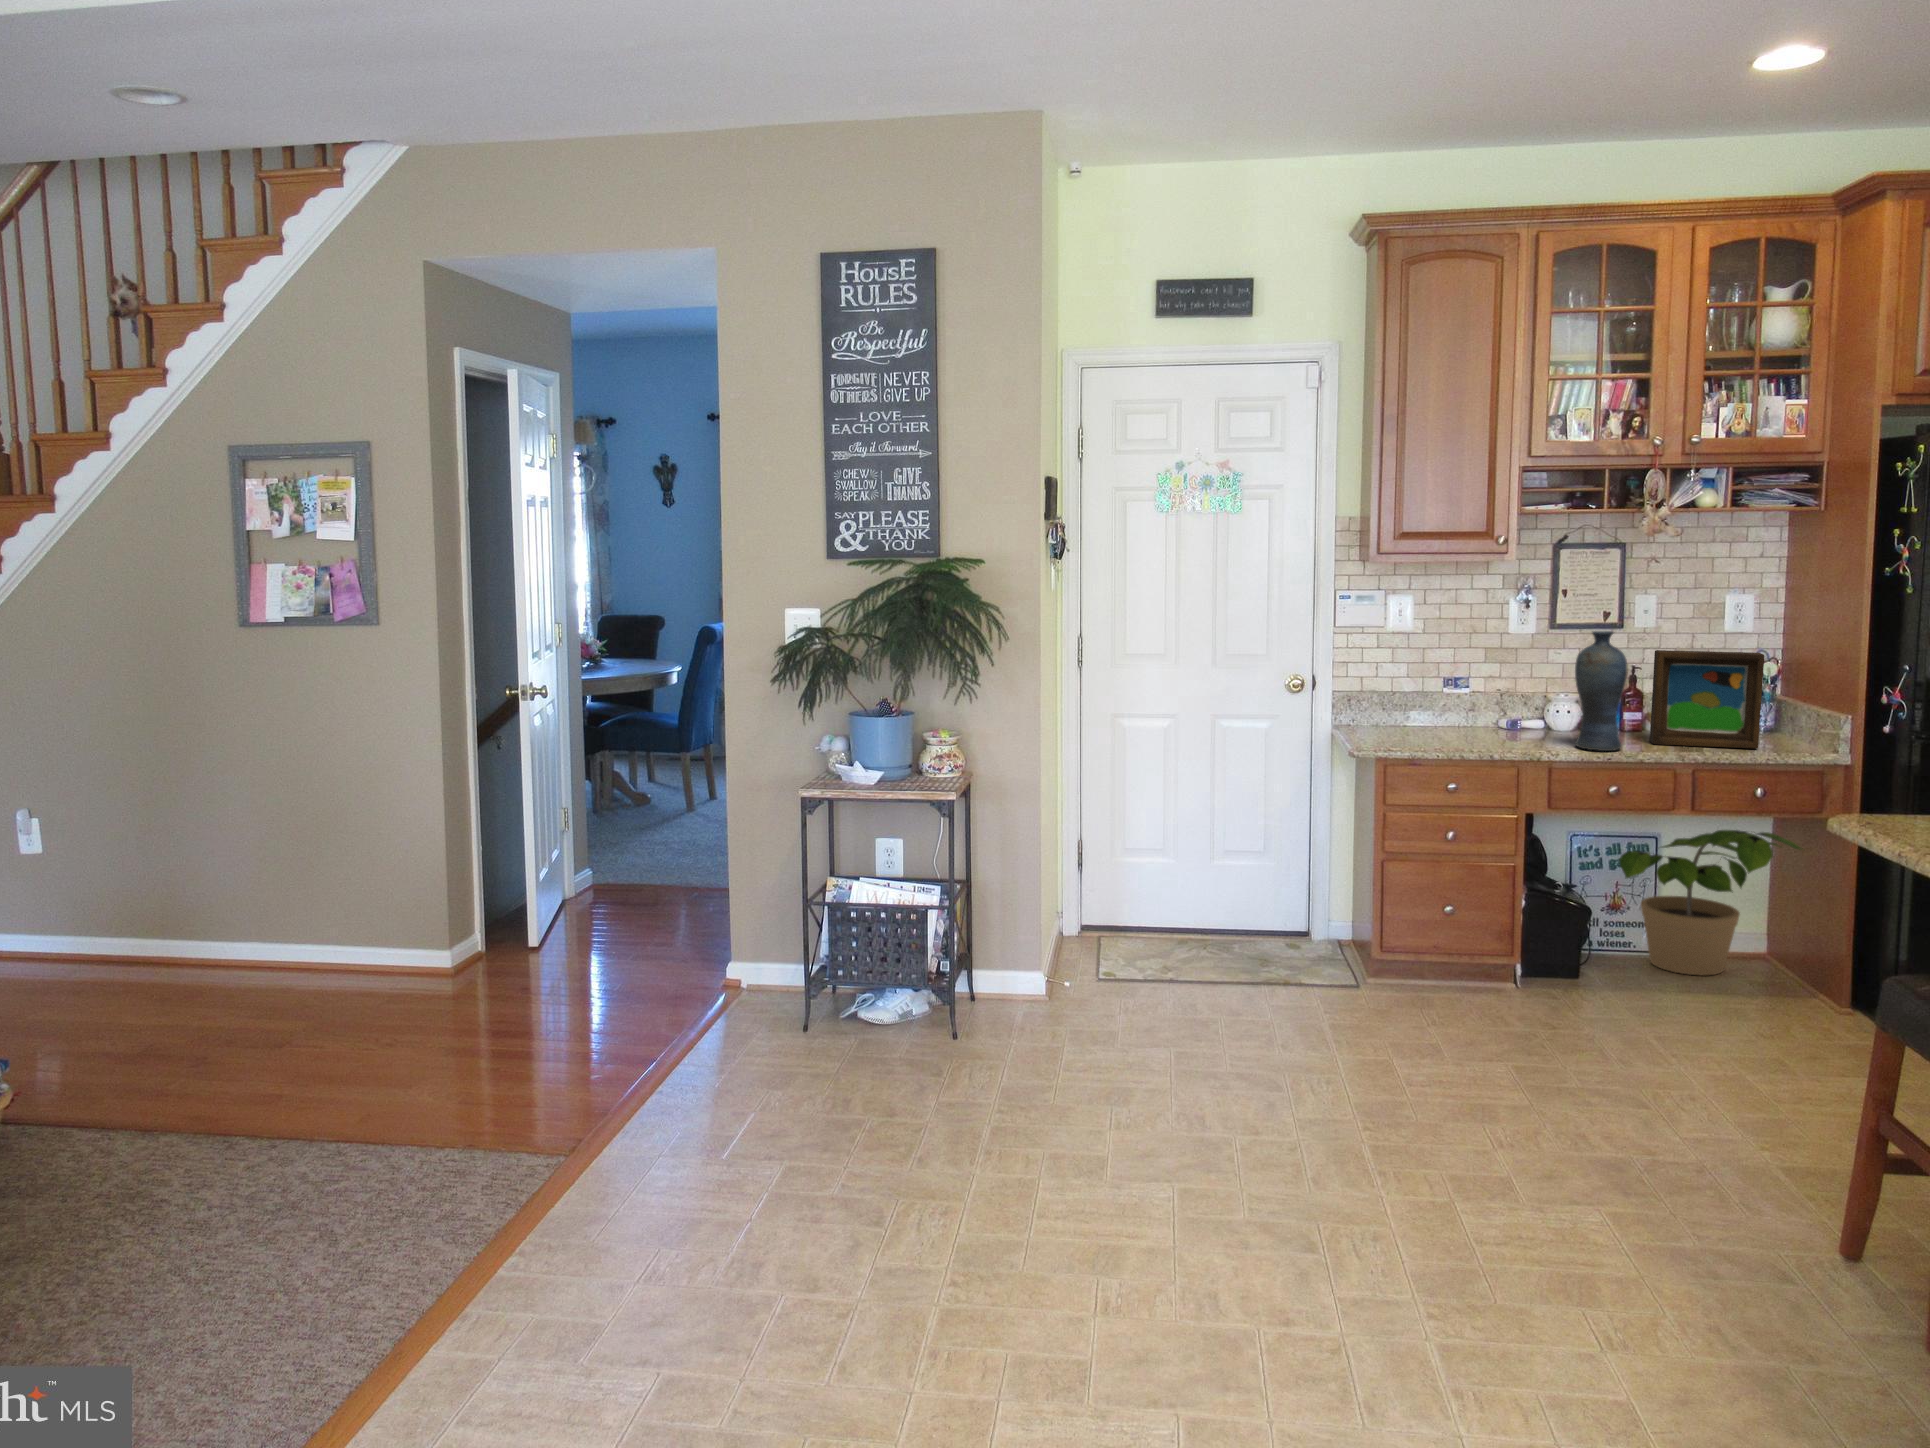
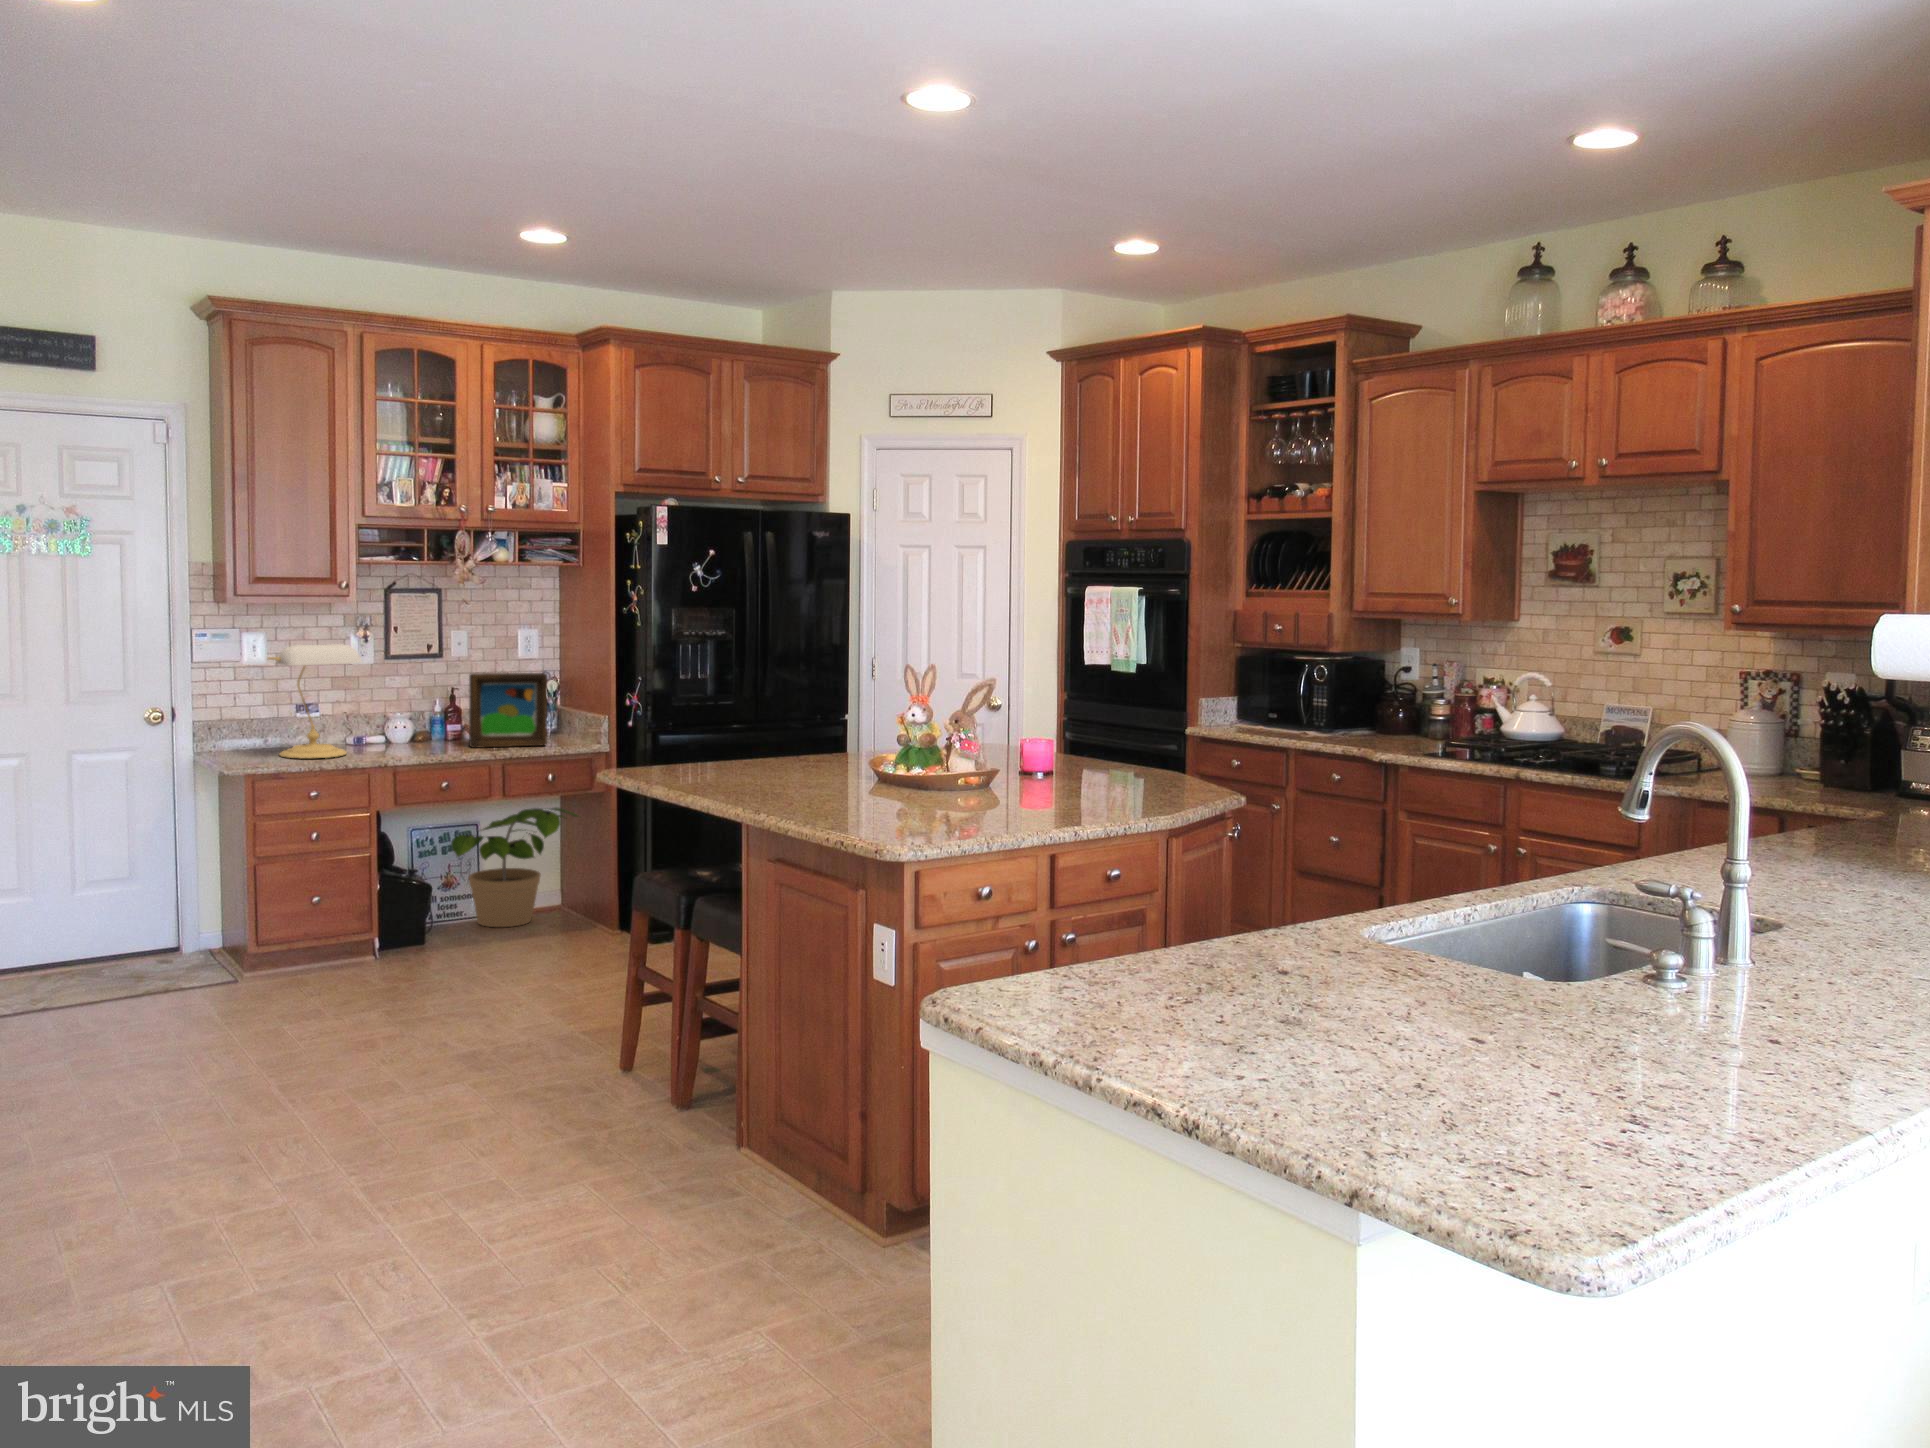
desk lamp: none [1410,611,1519,744] -> present [268,644,362,758]
vase: present [1575,631,1627,751] -> none [410,659,450,755]

